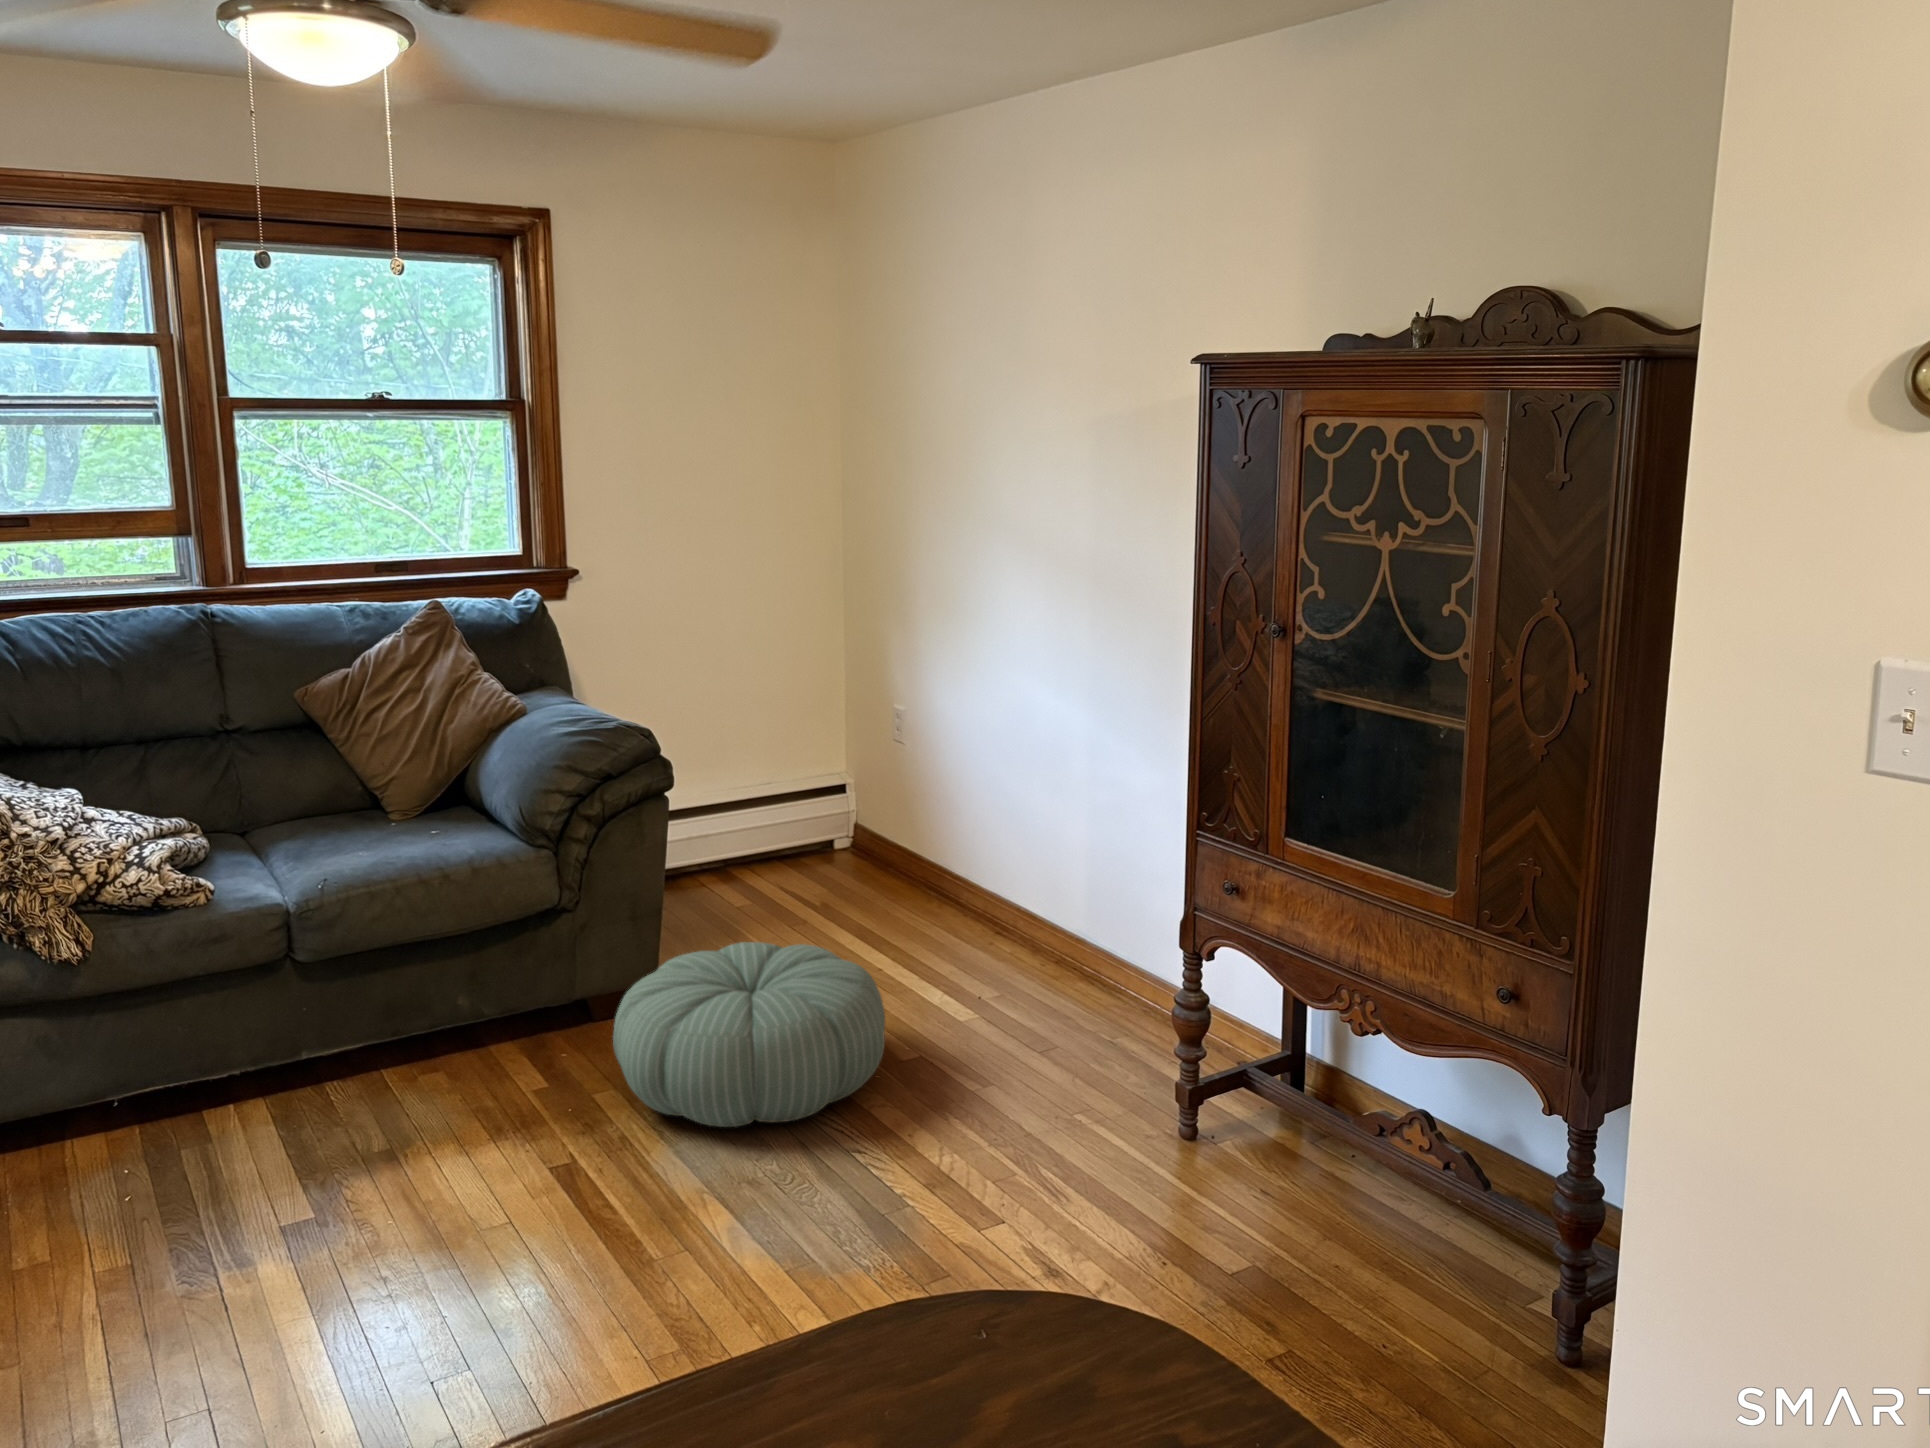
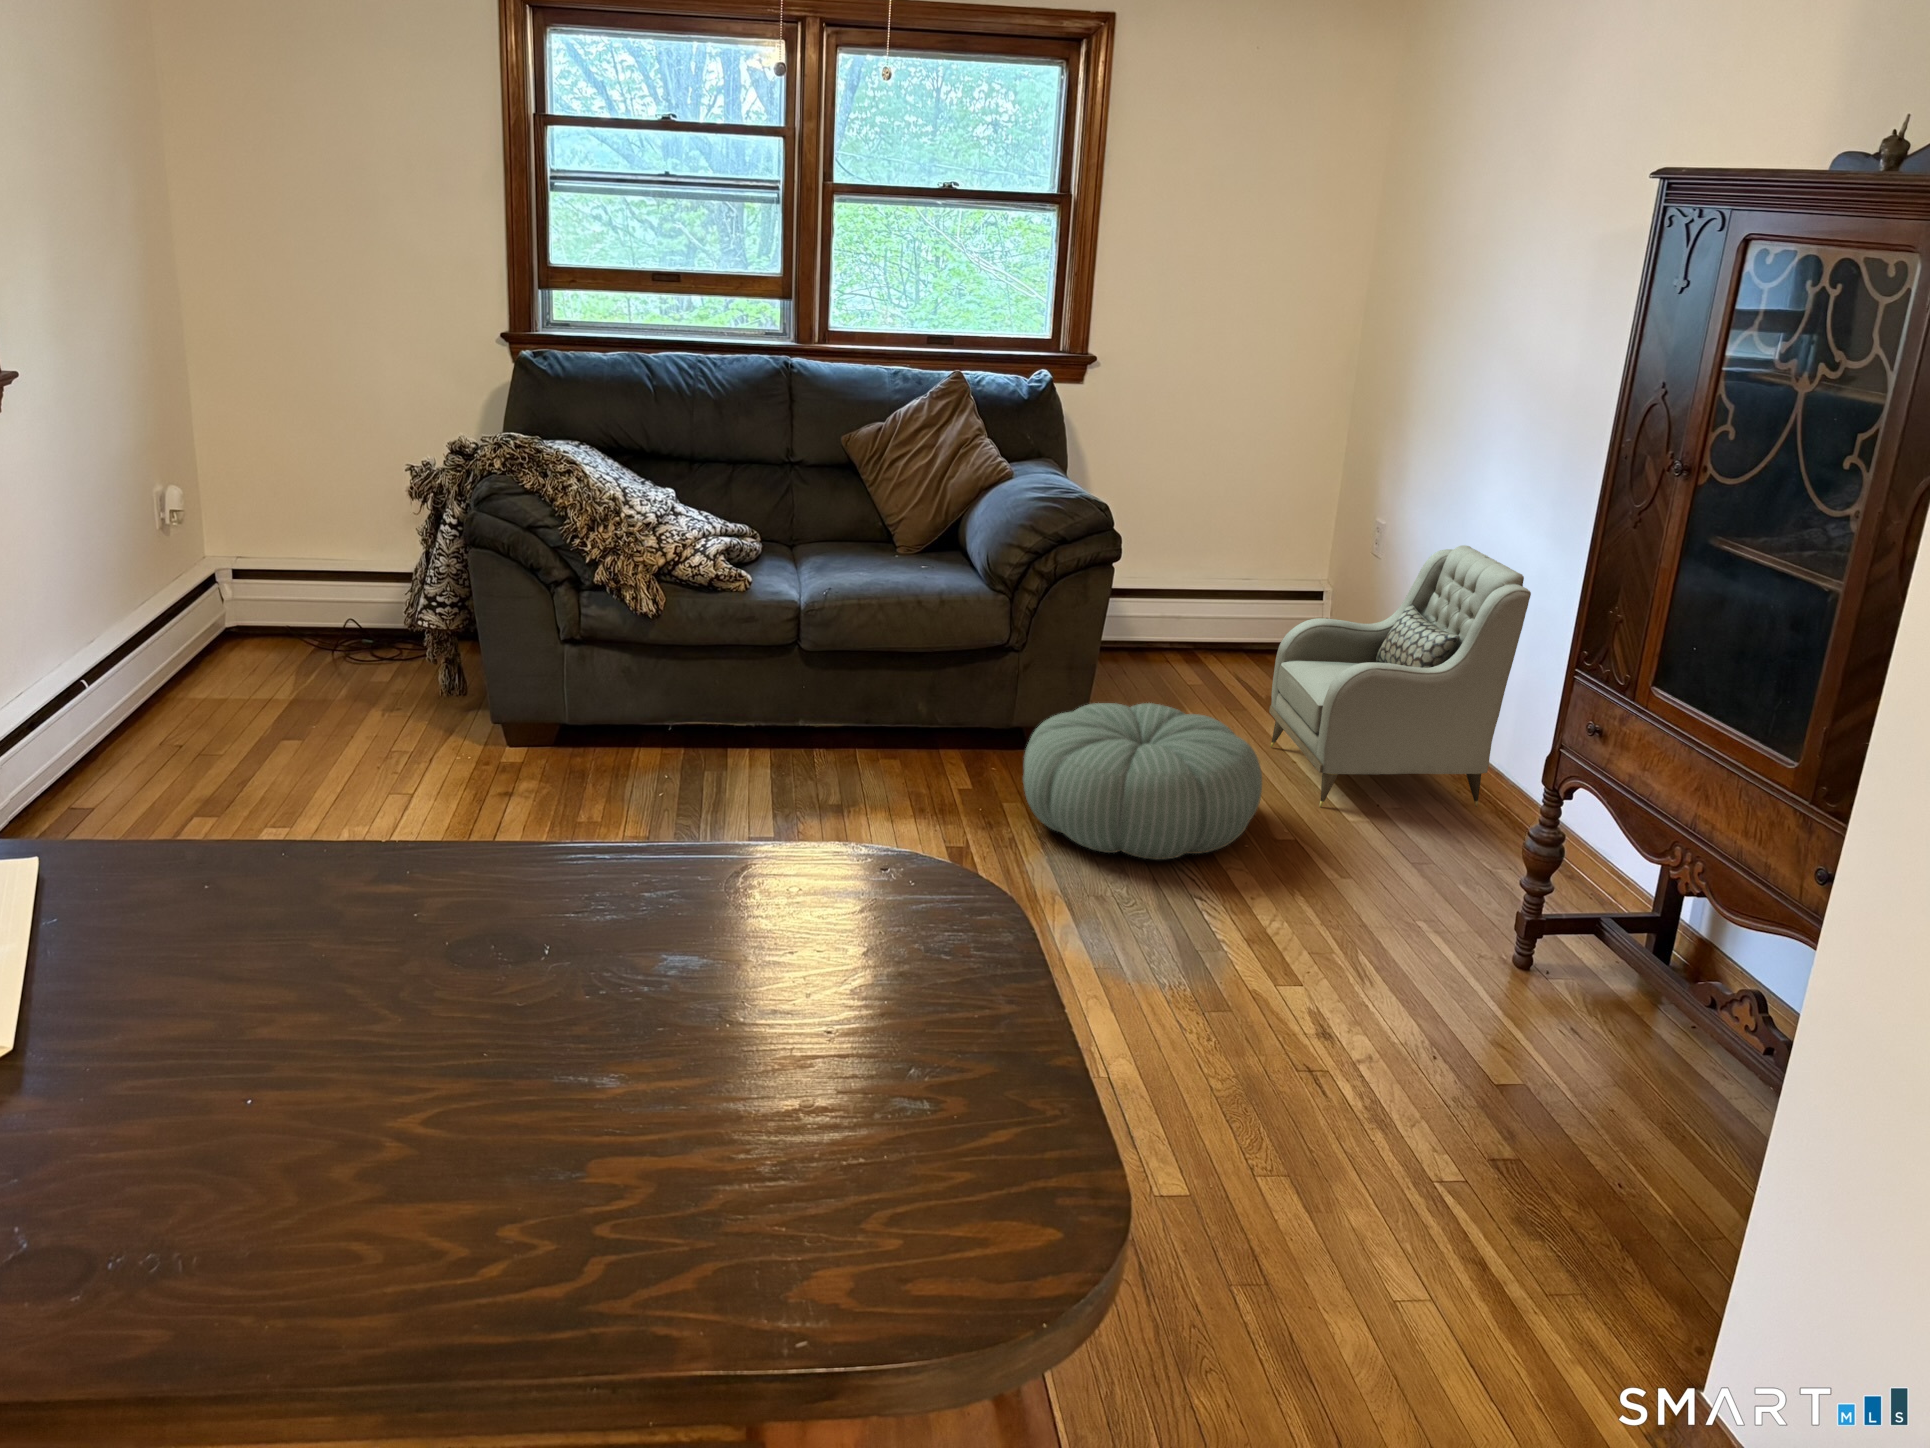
armchair: none [845,663,1088,1016] -> present [1269,545,1531,807]

